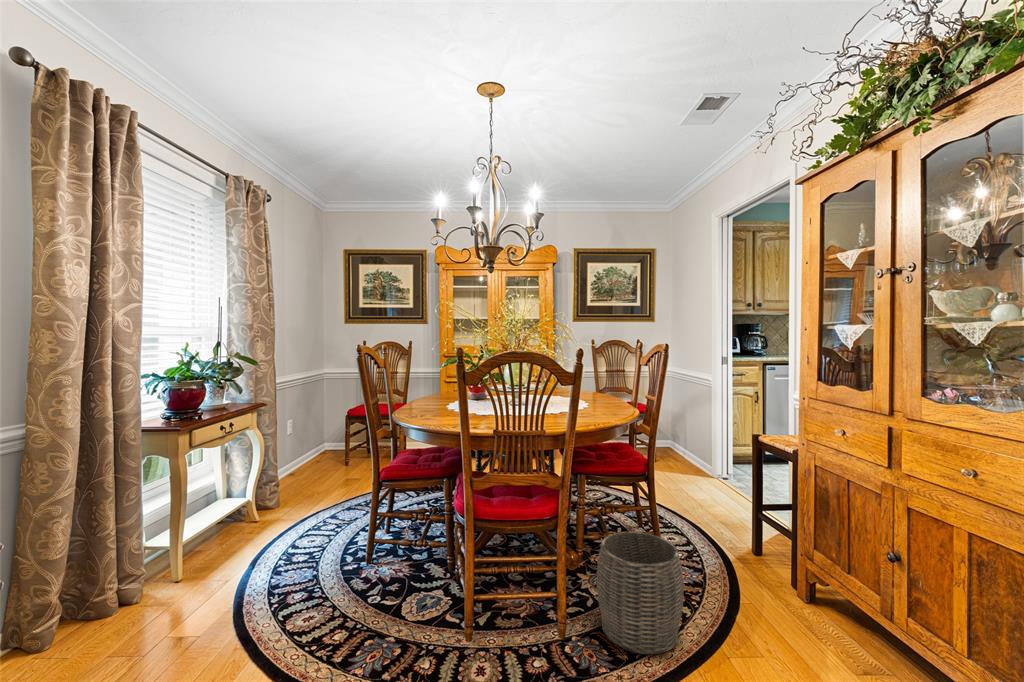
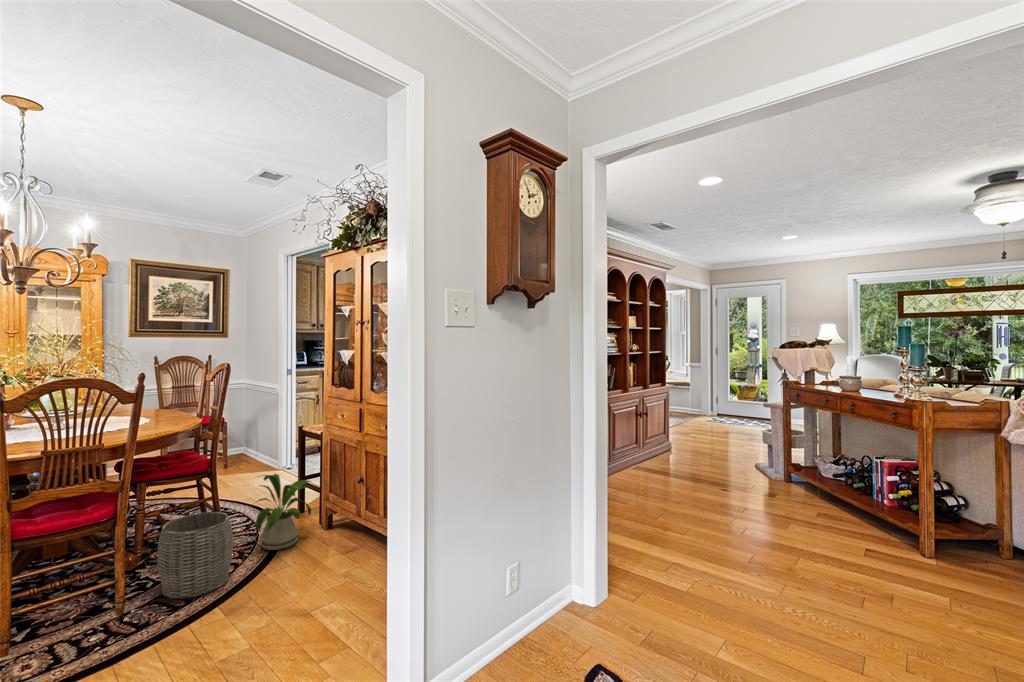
house plant: none [696,496,788,612] -> present [256,474,311,550]

